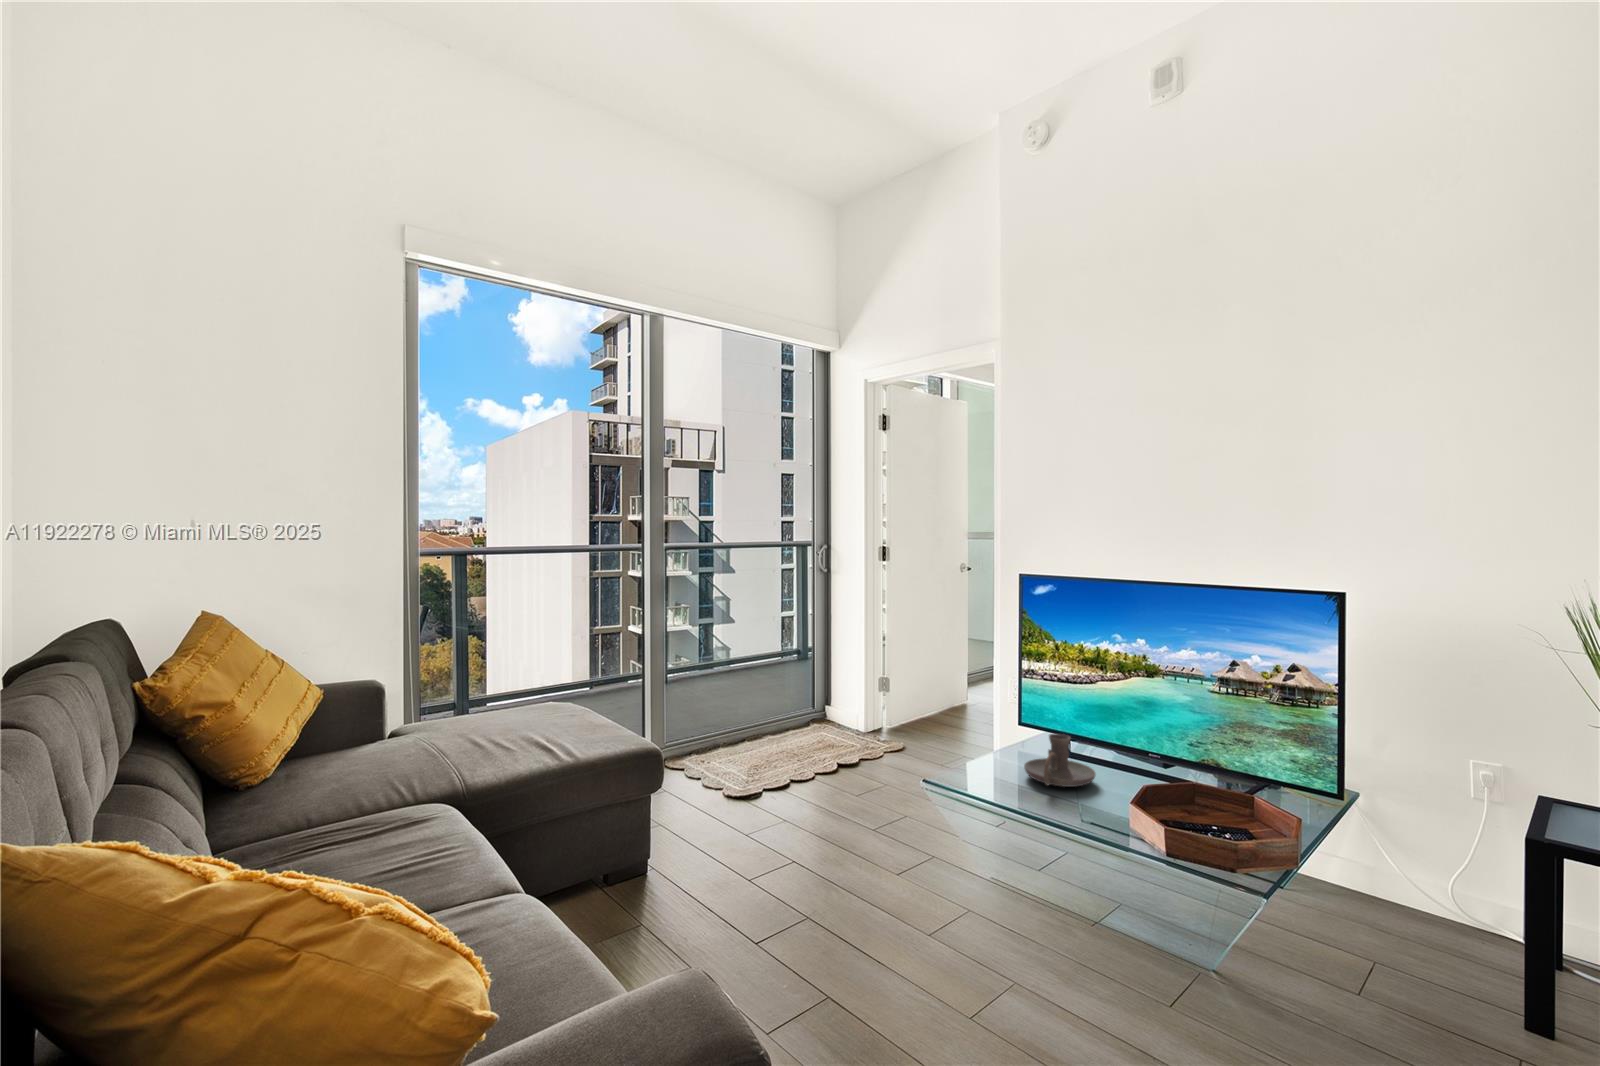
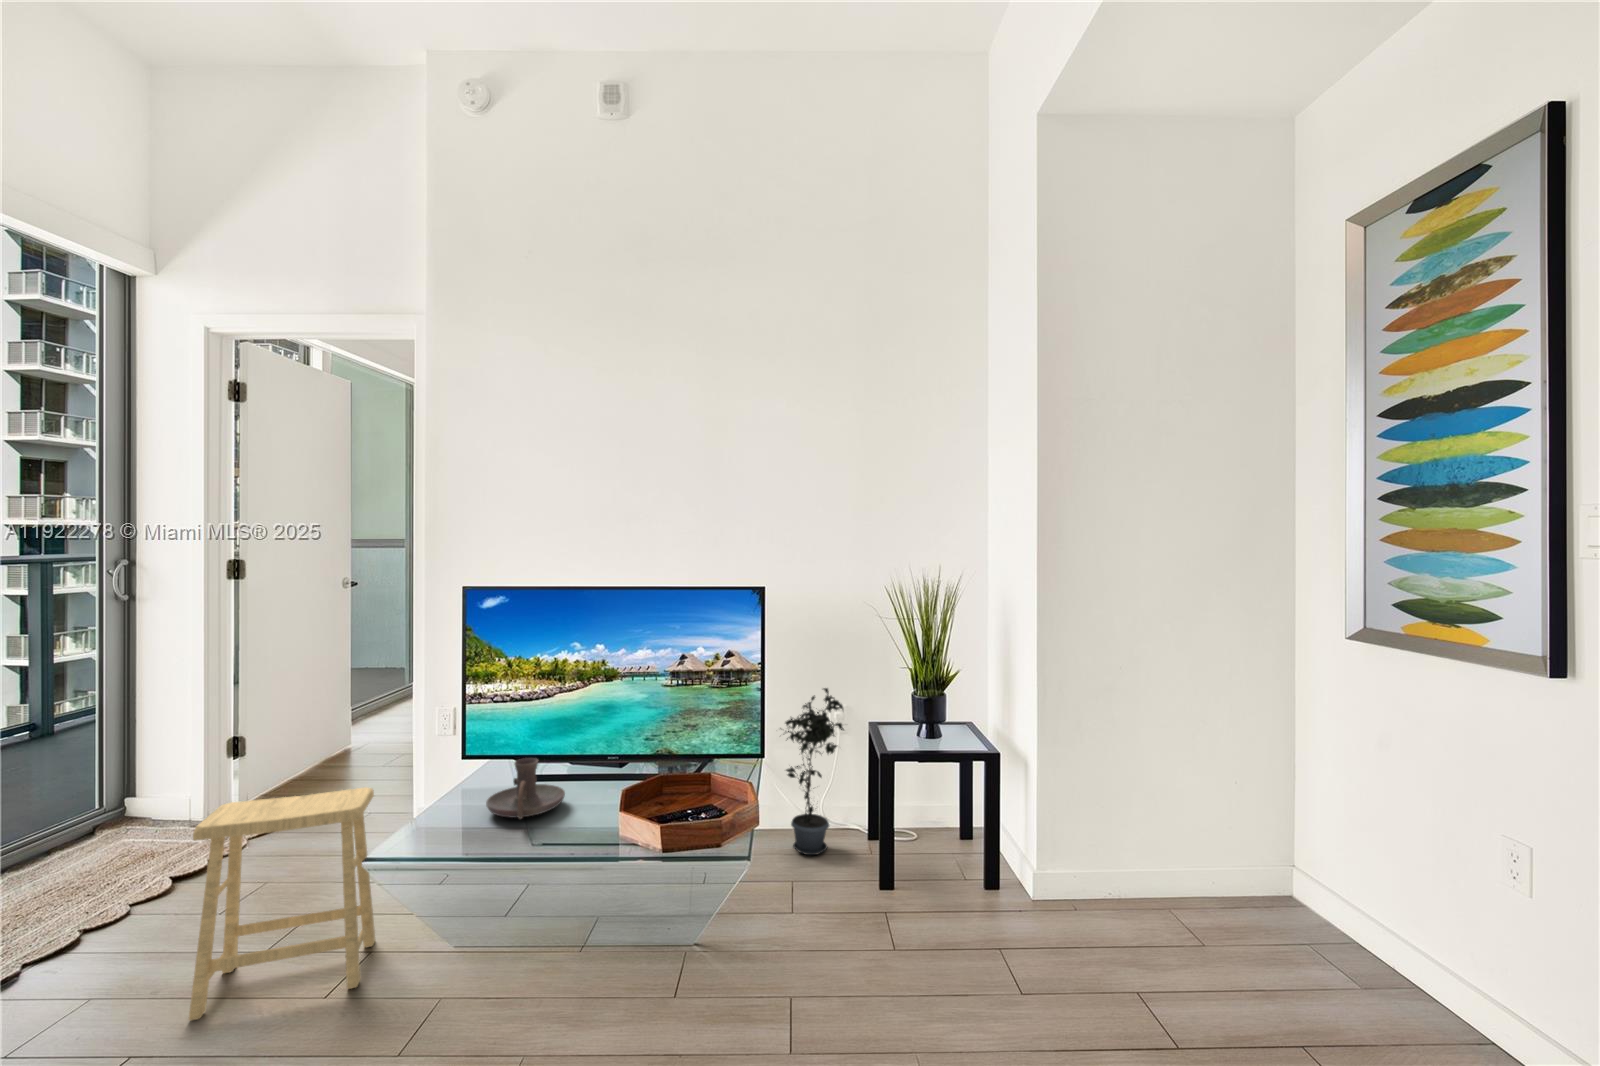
footstool: none [828,716,942,876] -> present [189,787,375,1021]
potted plant: none [1372,734,1493,950] -> present [780,688,844,855]

